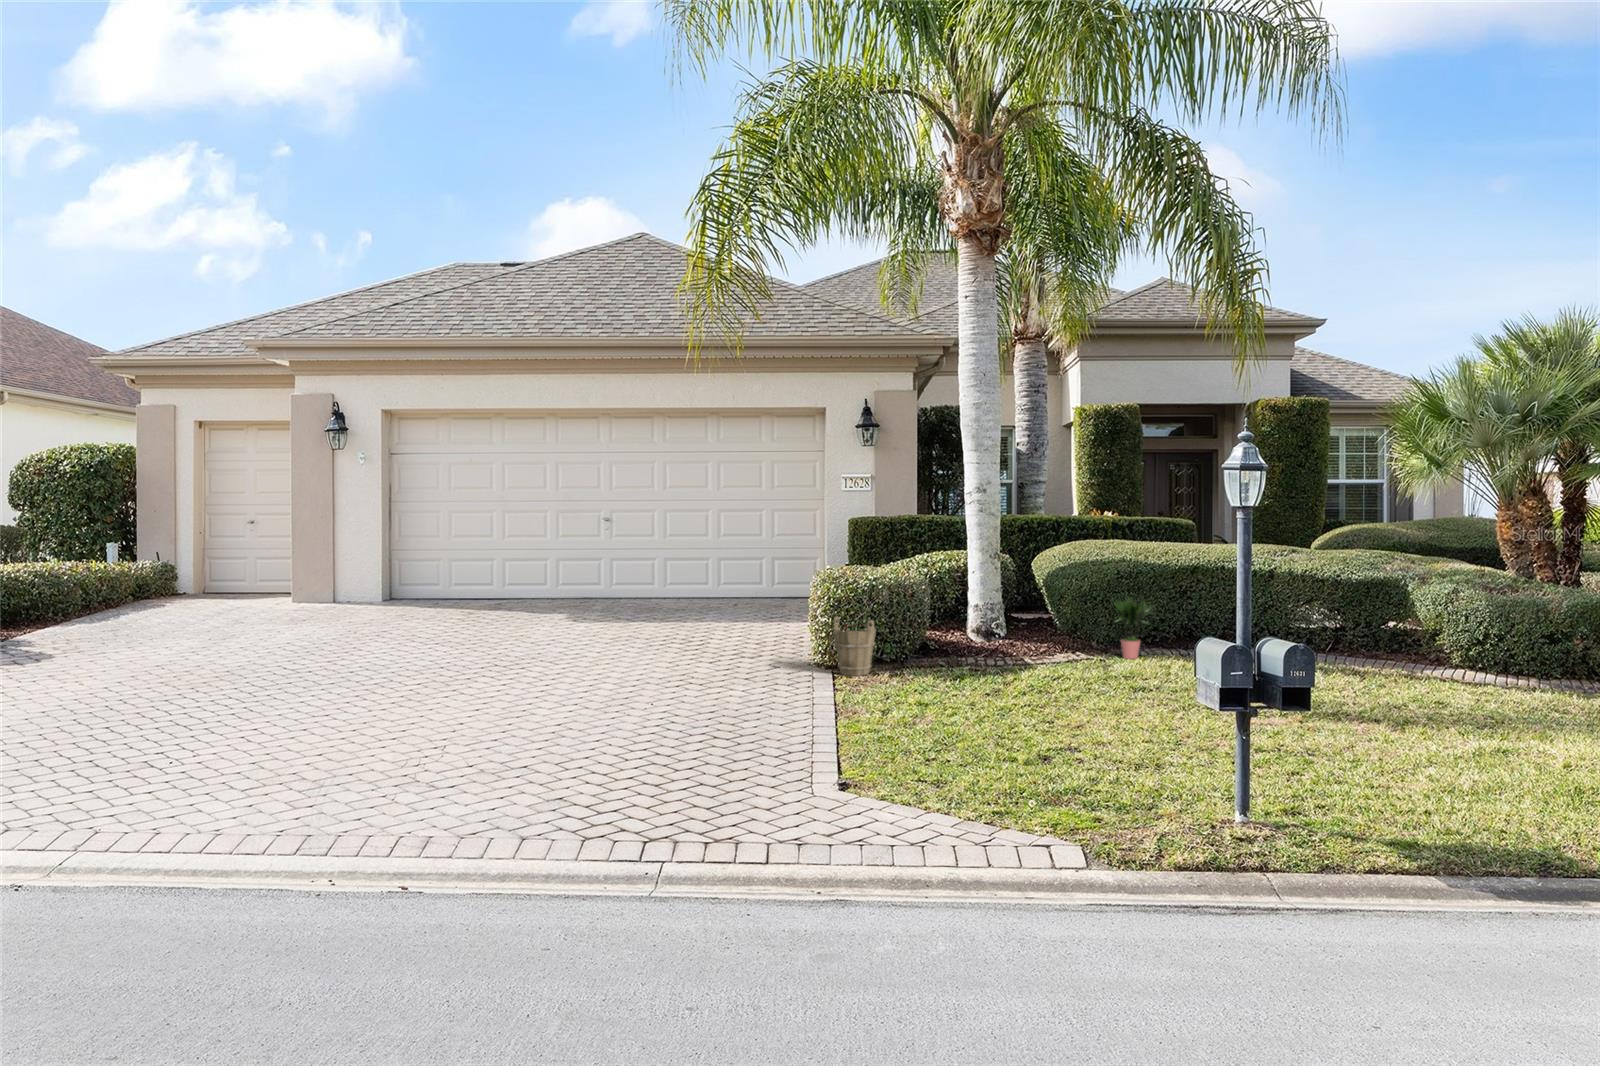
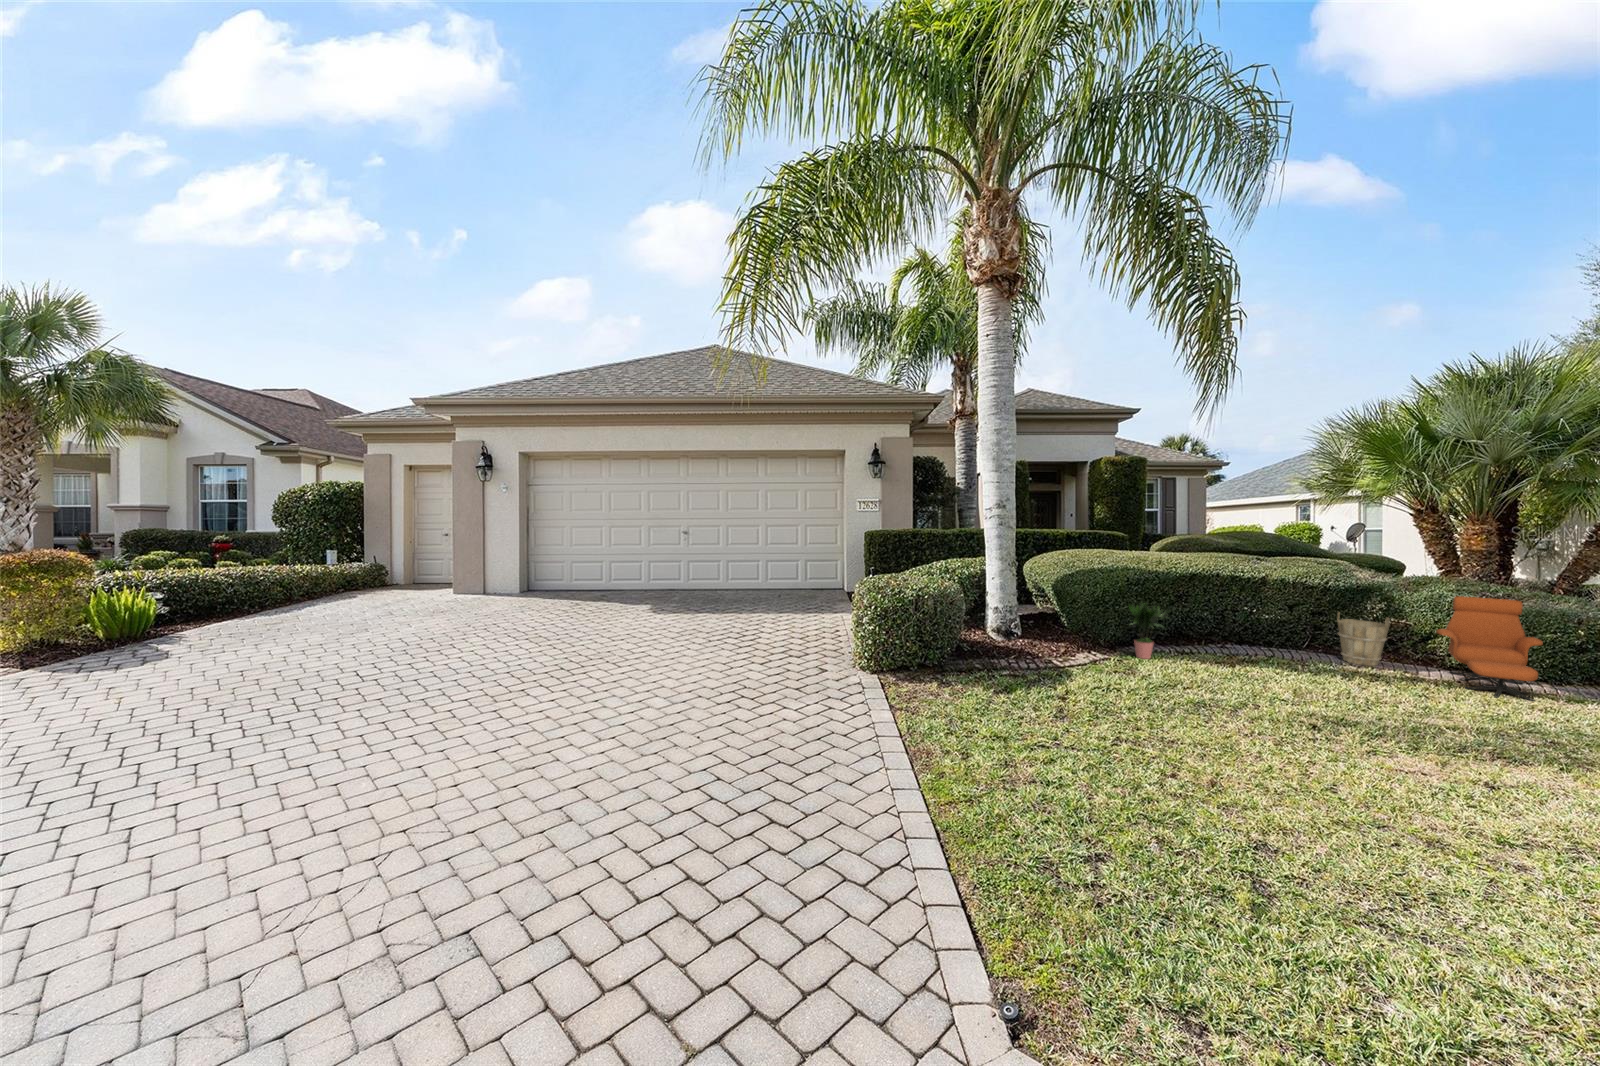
lounge chair: none [1420,588,1503,687] -> present [1436,596,1543,701]
bucket: present [834,617,876,676] -> present [1337,618,1390,666]

